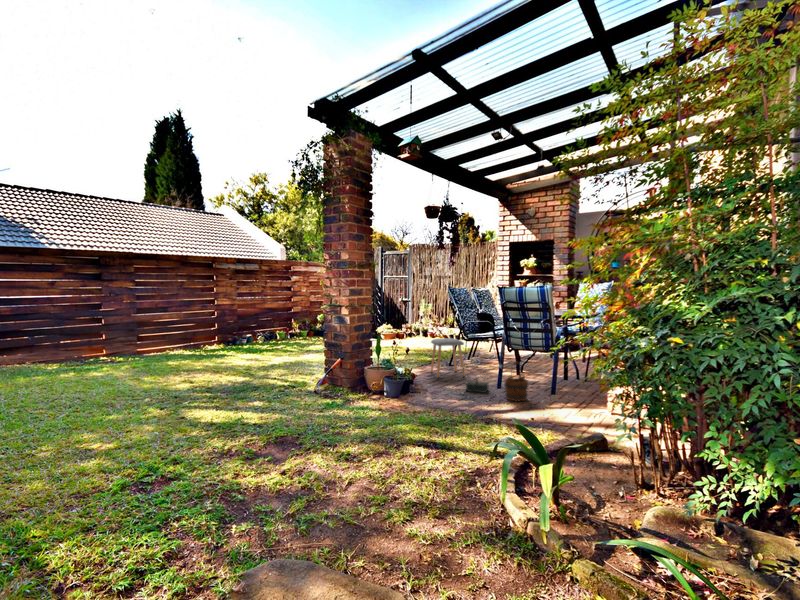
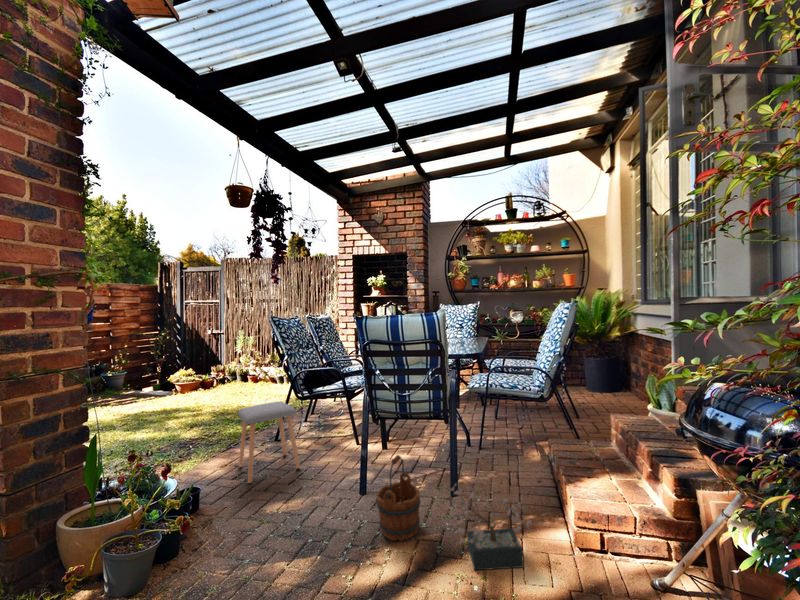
decorative plant: present [460,362,488,393] -> present [446,484,531,570]

